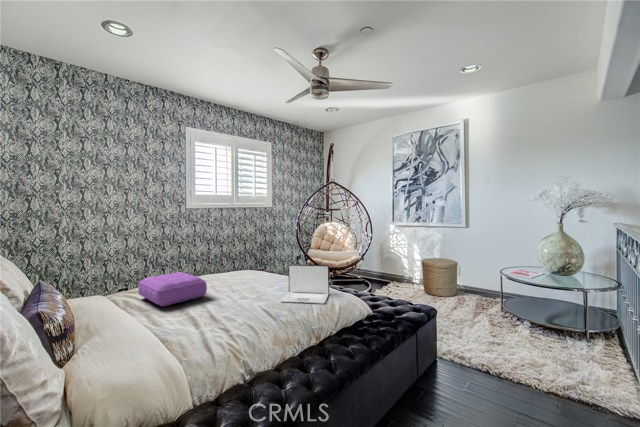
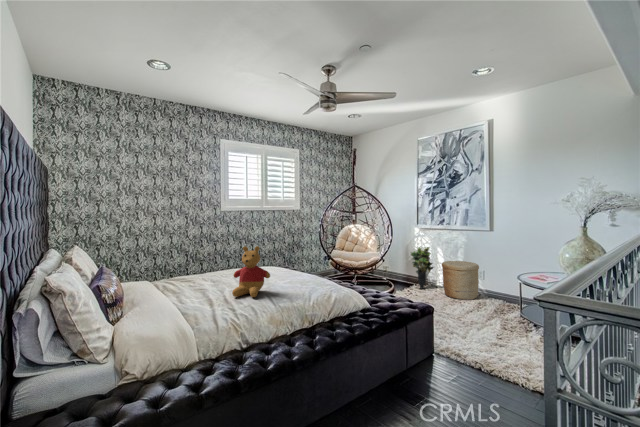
potted plant: none [388,244,412,287] -> present [411,247,434,289]
stuffed bear: none [219,250,265,313] -> present [232,246,270,297]
laptop: present [281,265,329,304] -> none [284,260,328,294]
pillow: present [138,272,207,306] -> none [174,264,226,290]

